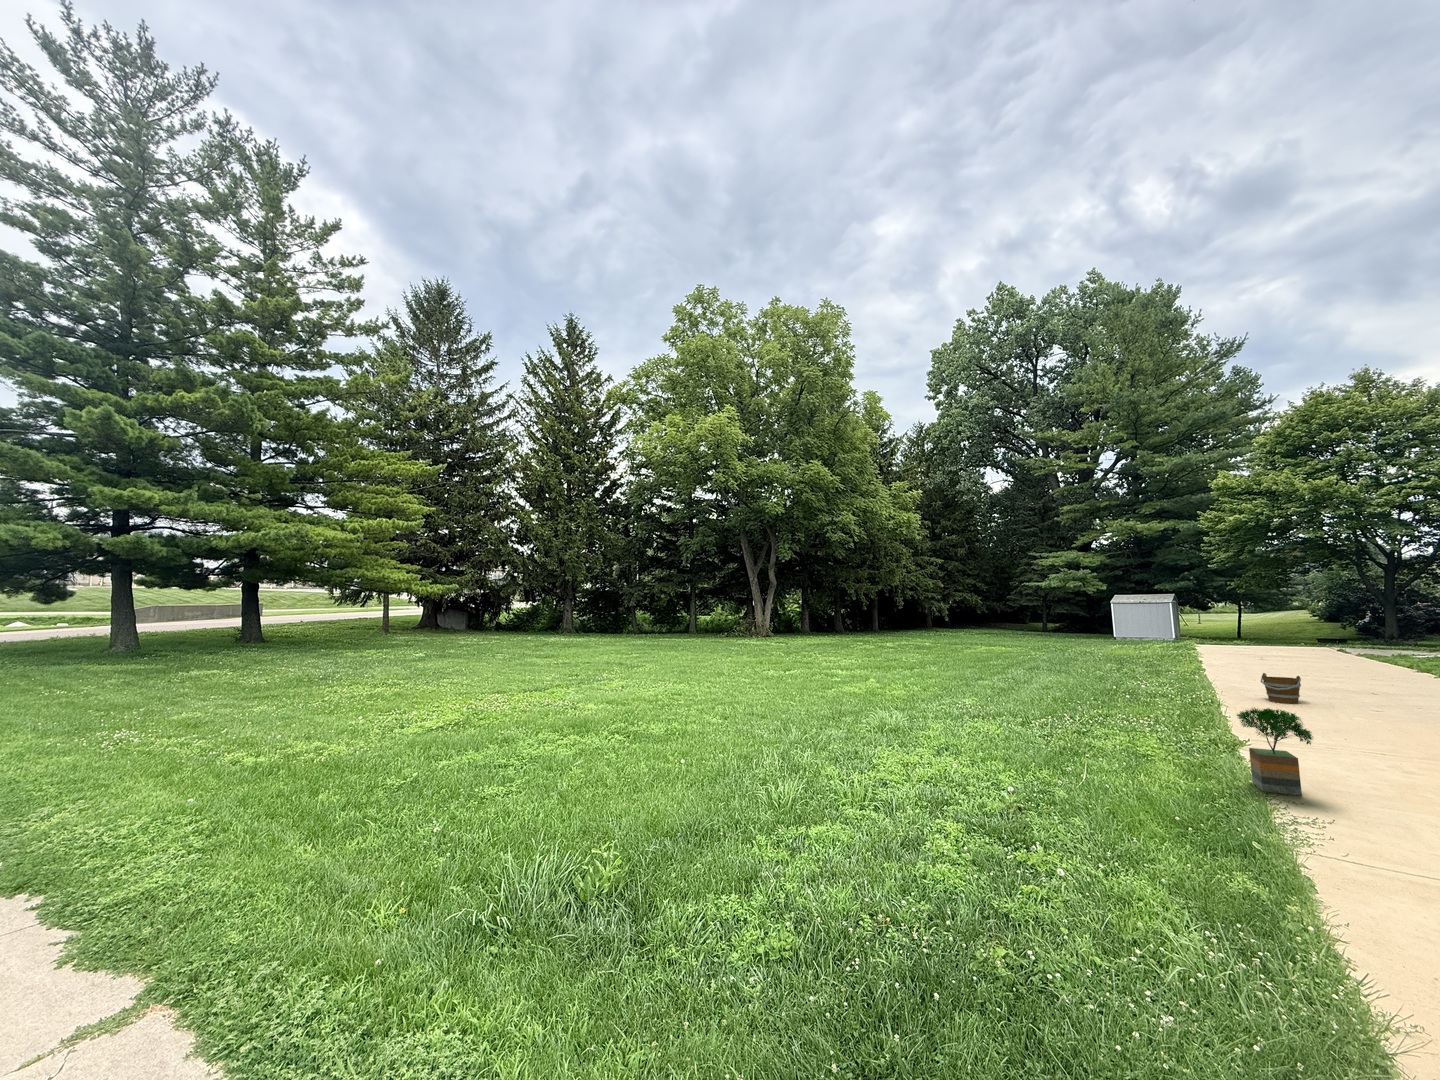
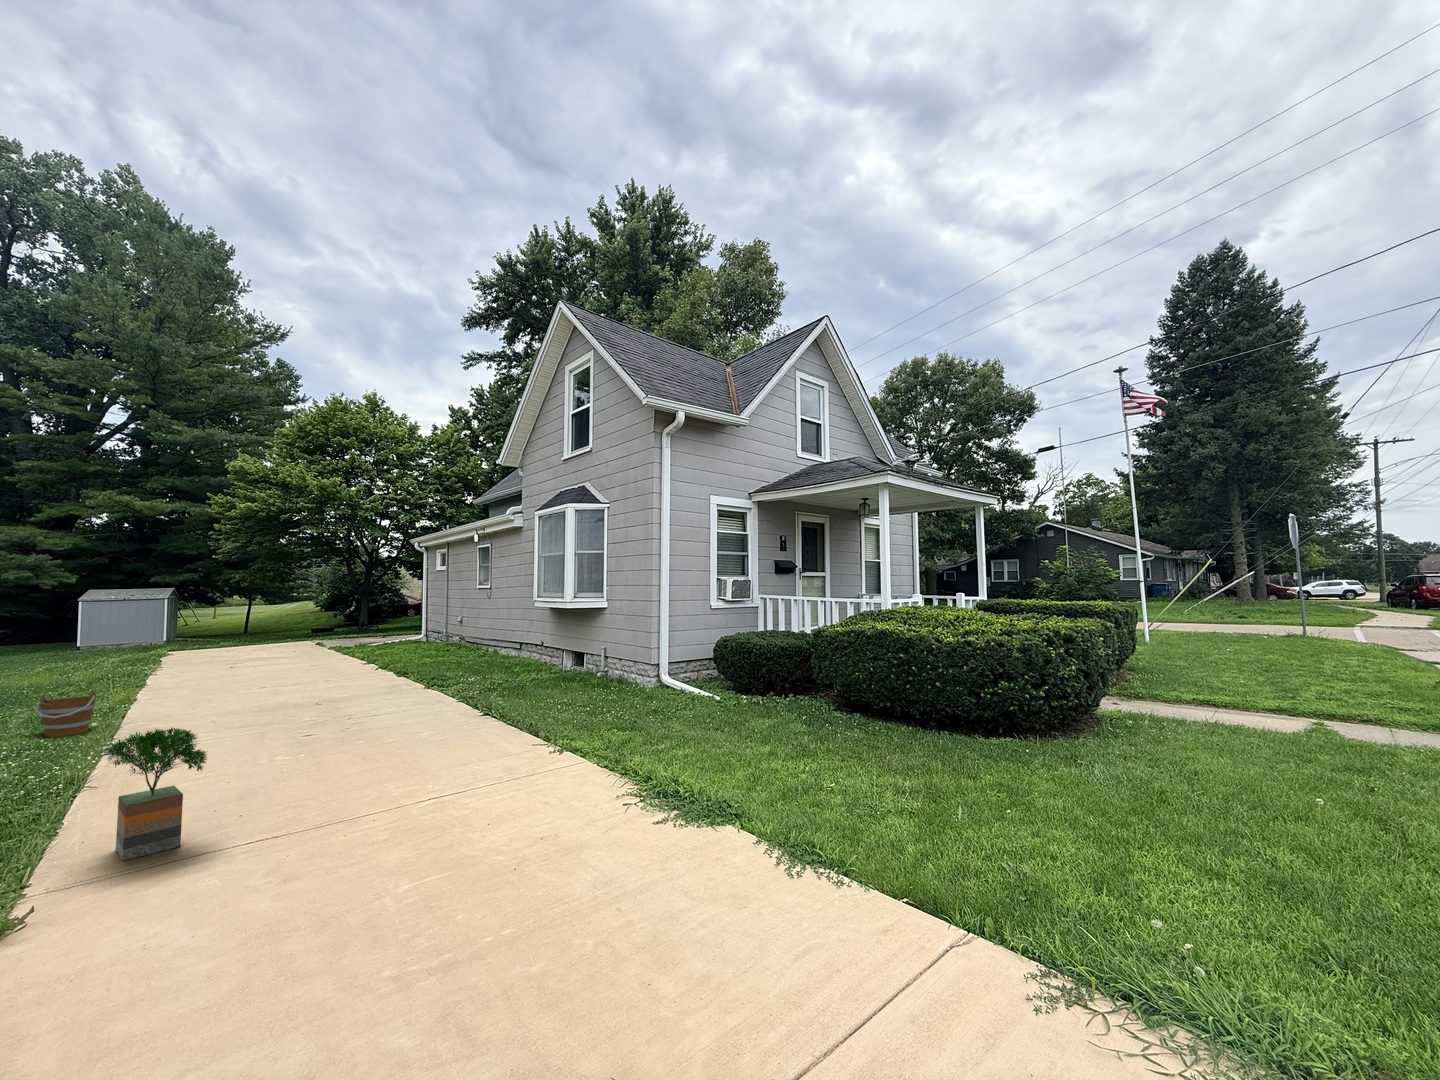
bucket: present [1261,673,1301,704] -> present [34,693,96,737]

